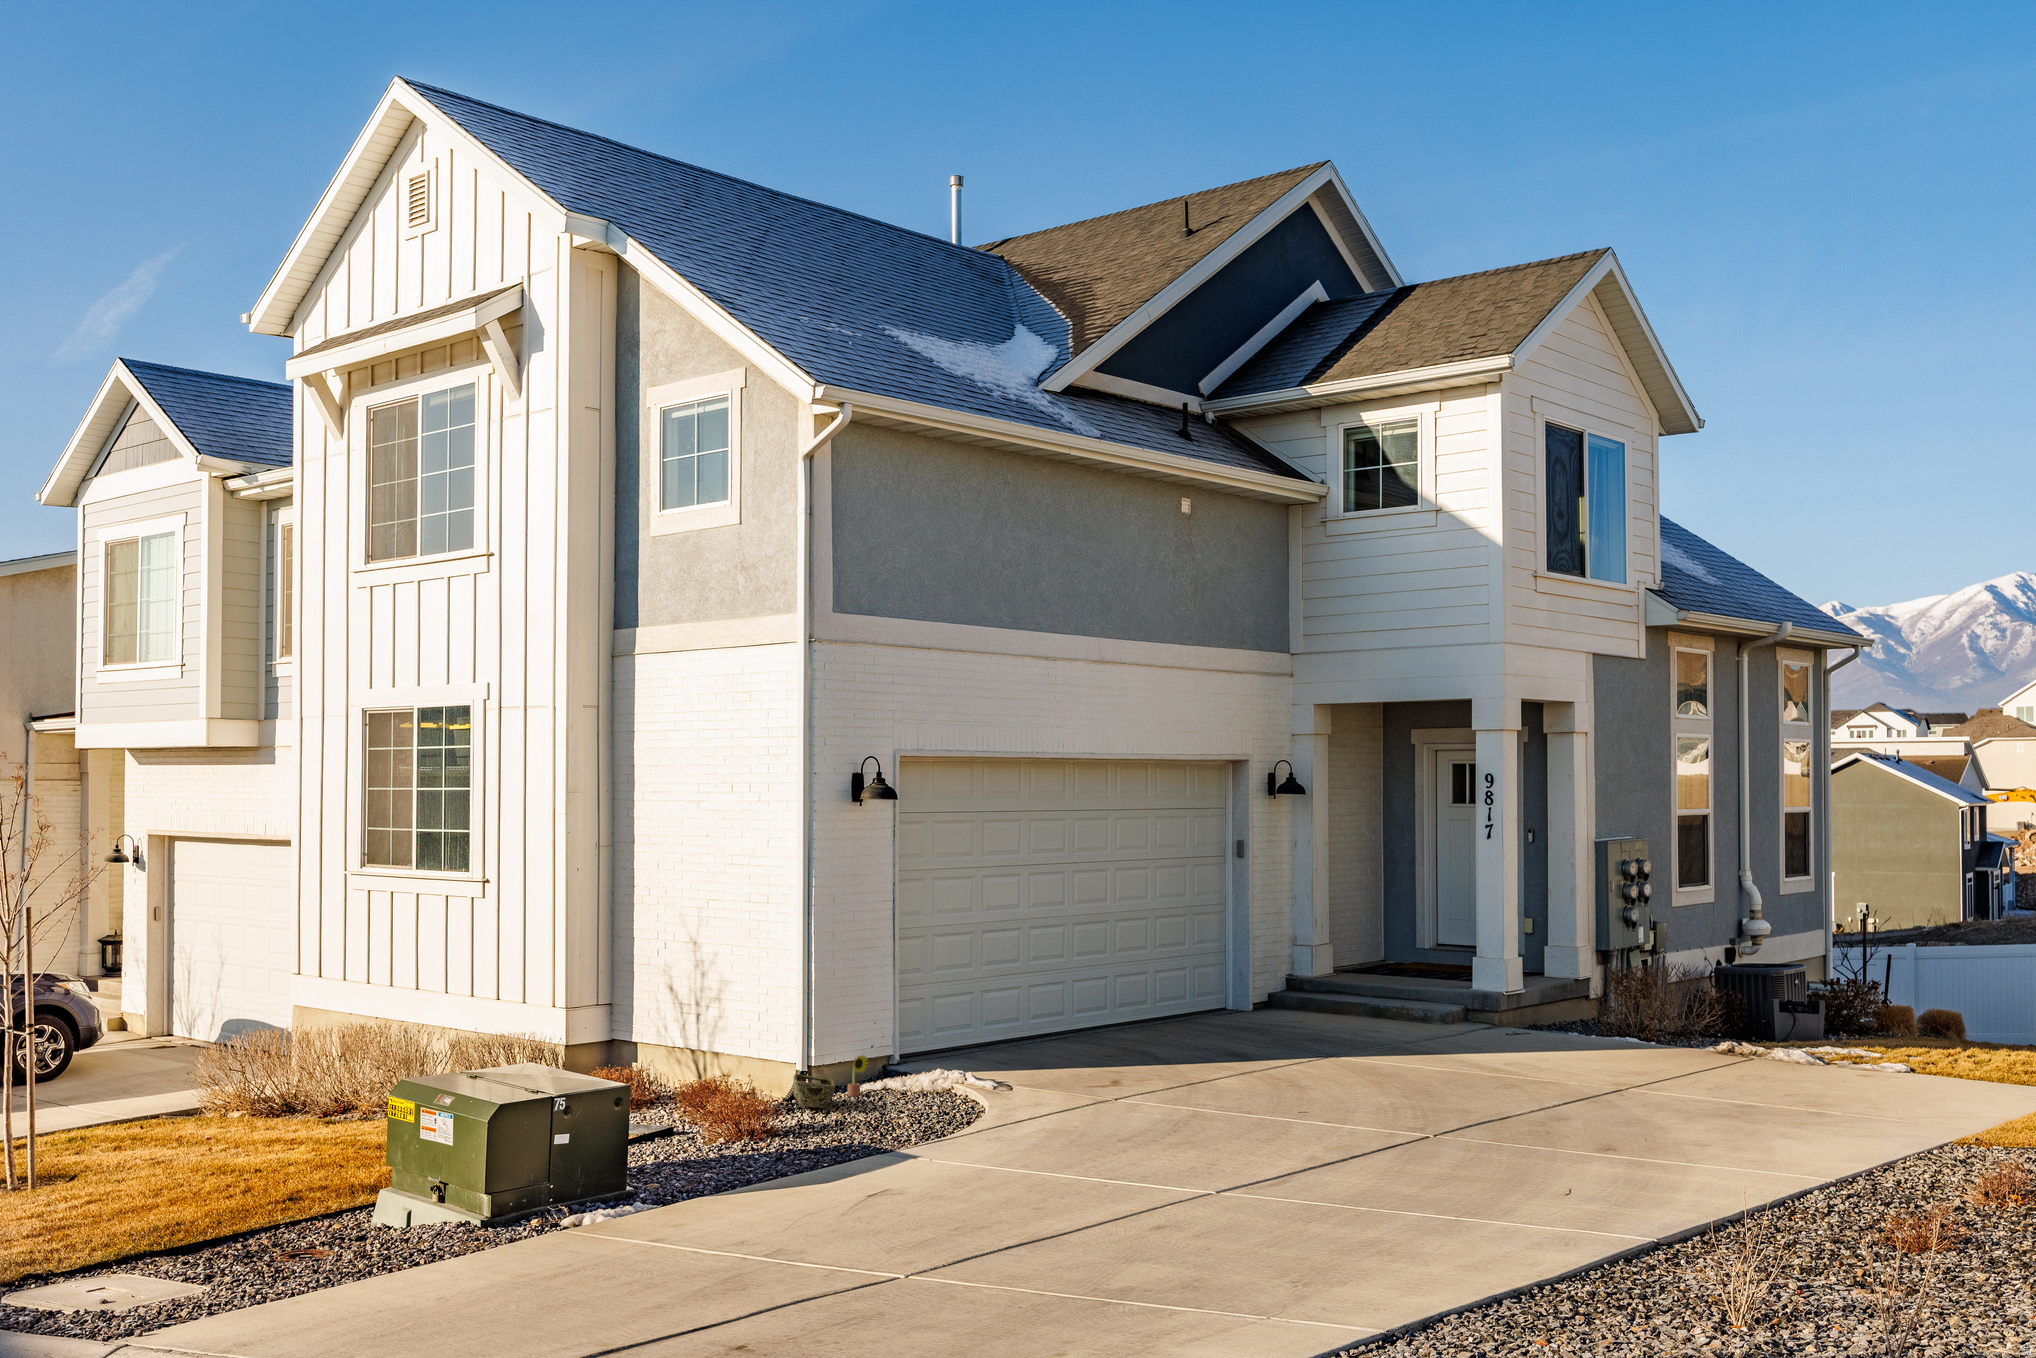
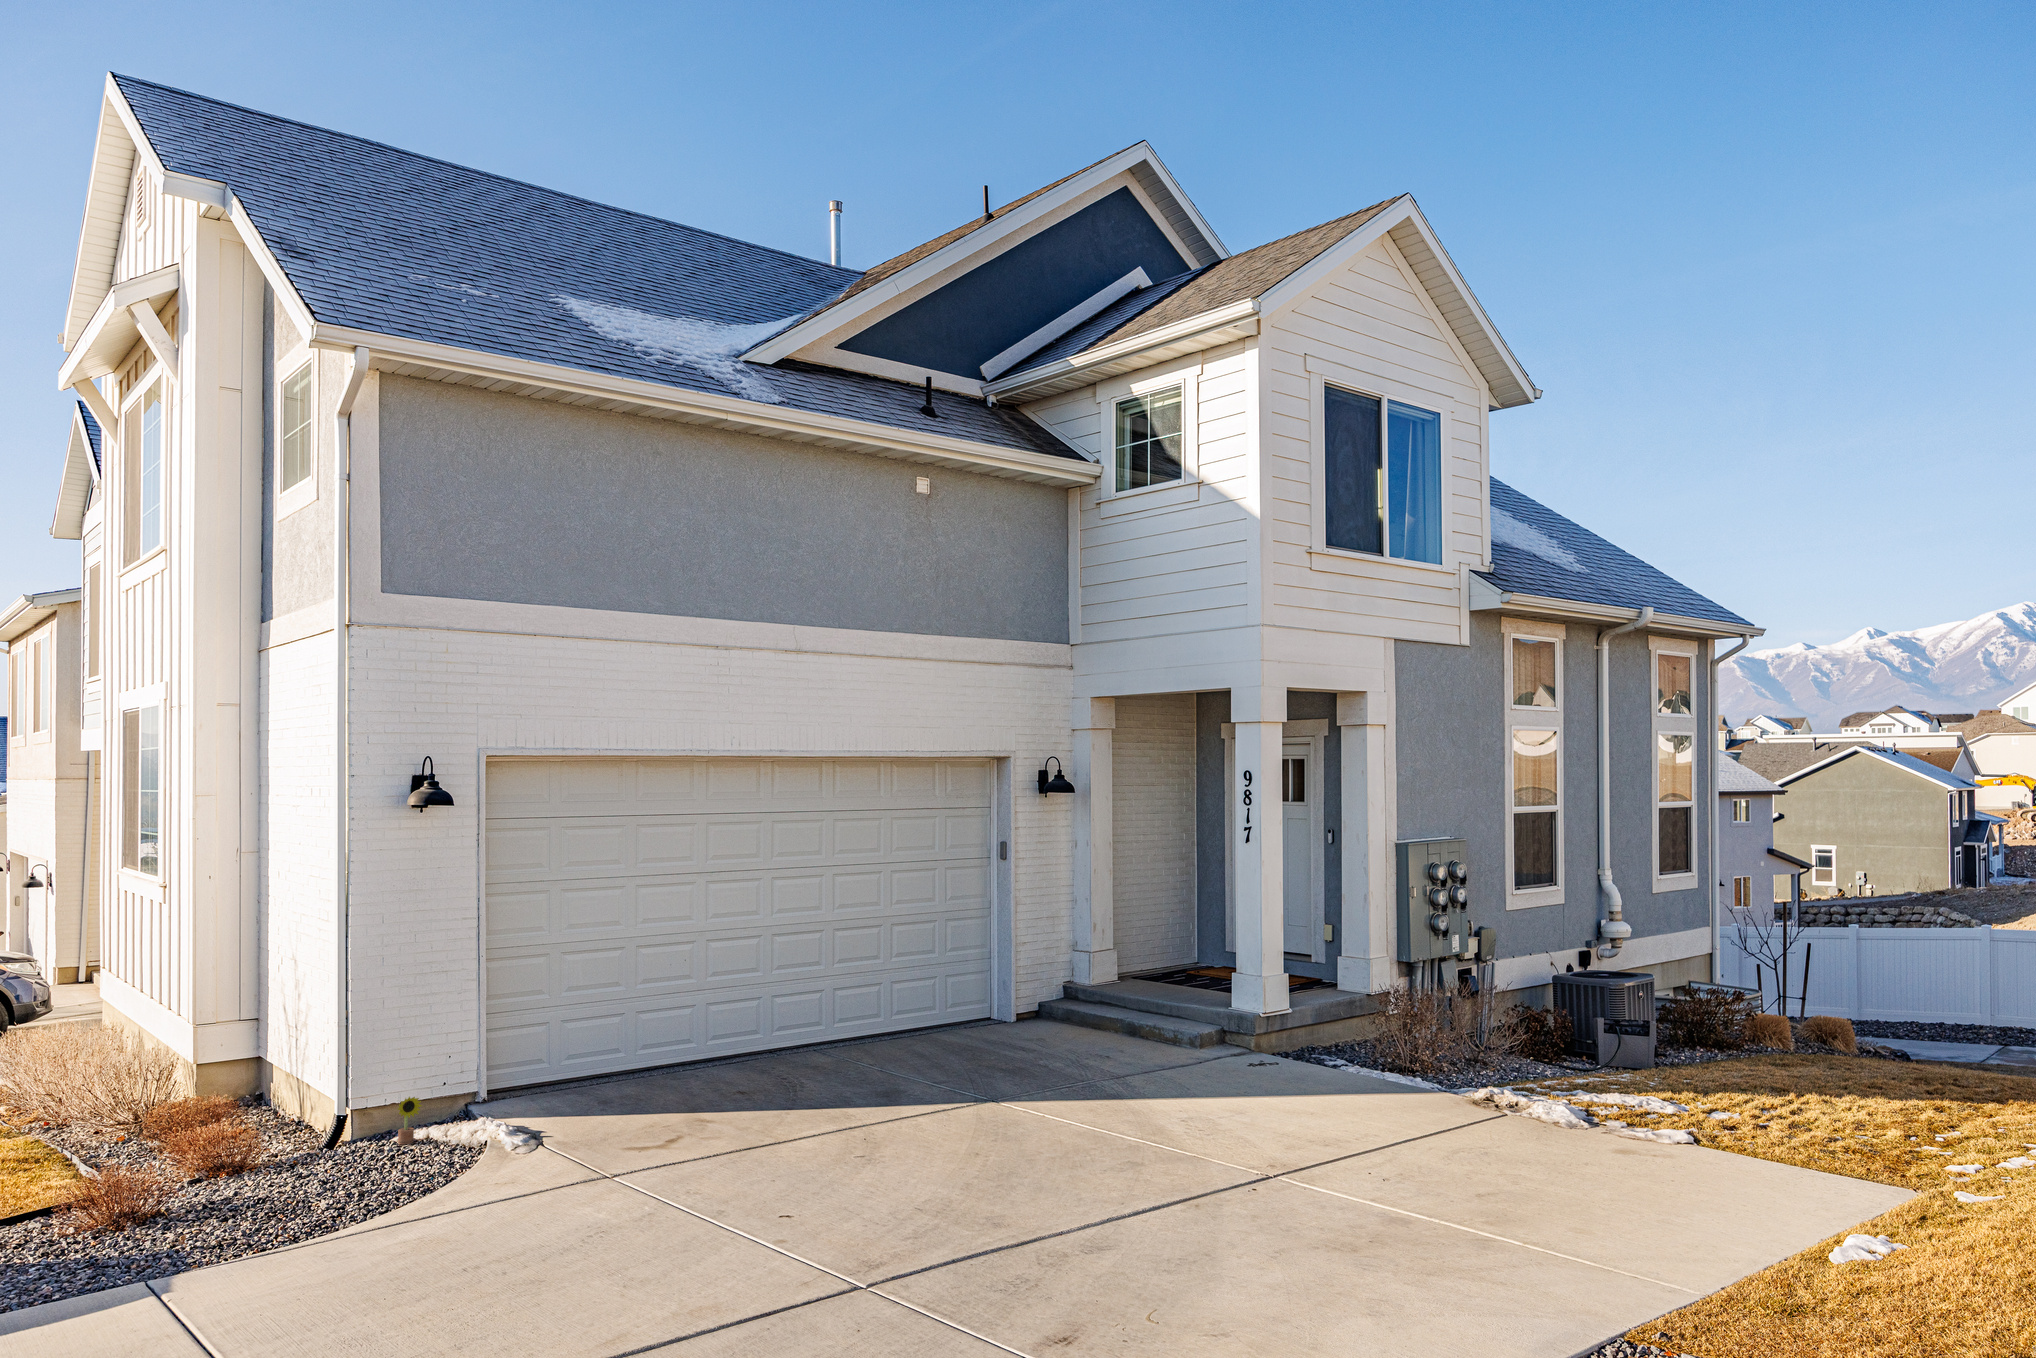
woven basket: present [793,1074,835,1108] -> none [296,1119,369,1165]

